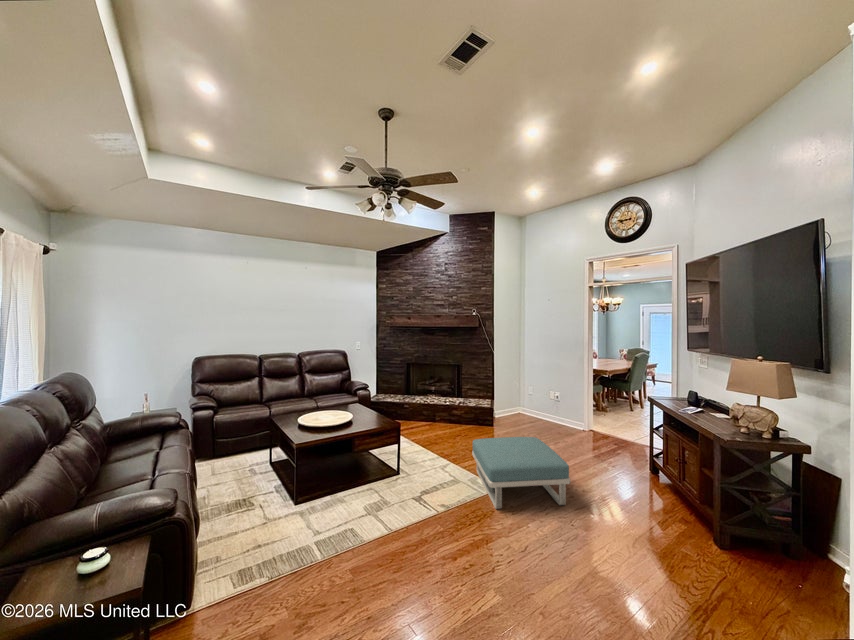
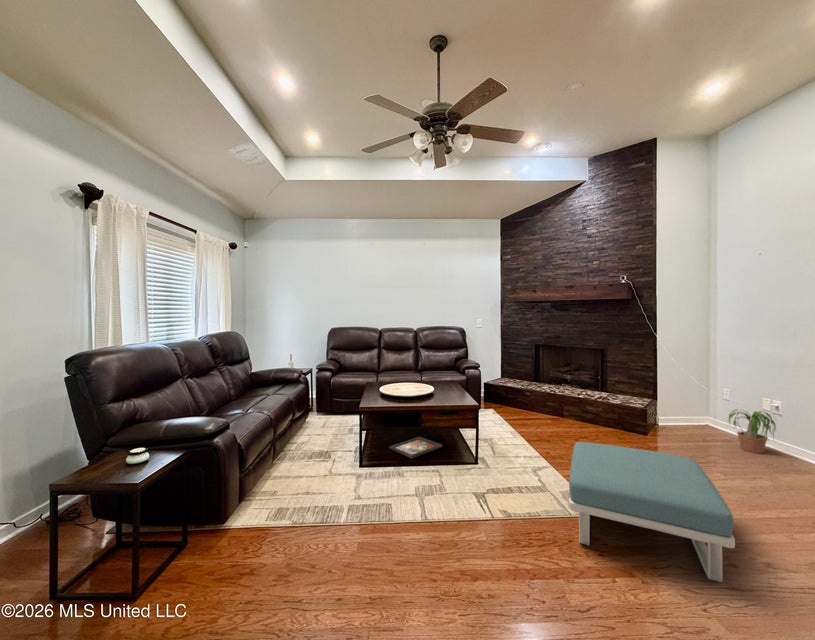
potted plant: none [527,400,556,426] -> present [729,410,776,453]
decorative tray: none [315,462,364,484] -> present [389,437,442,458]

